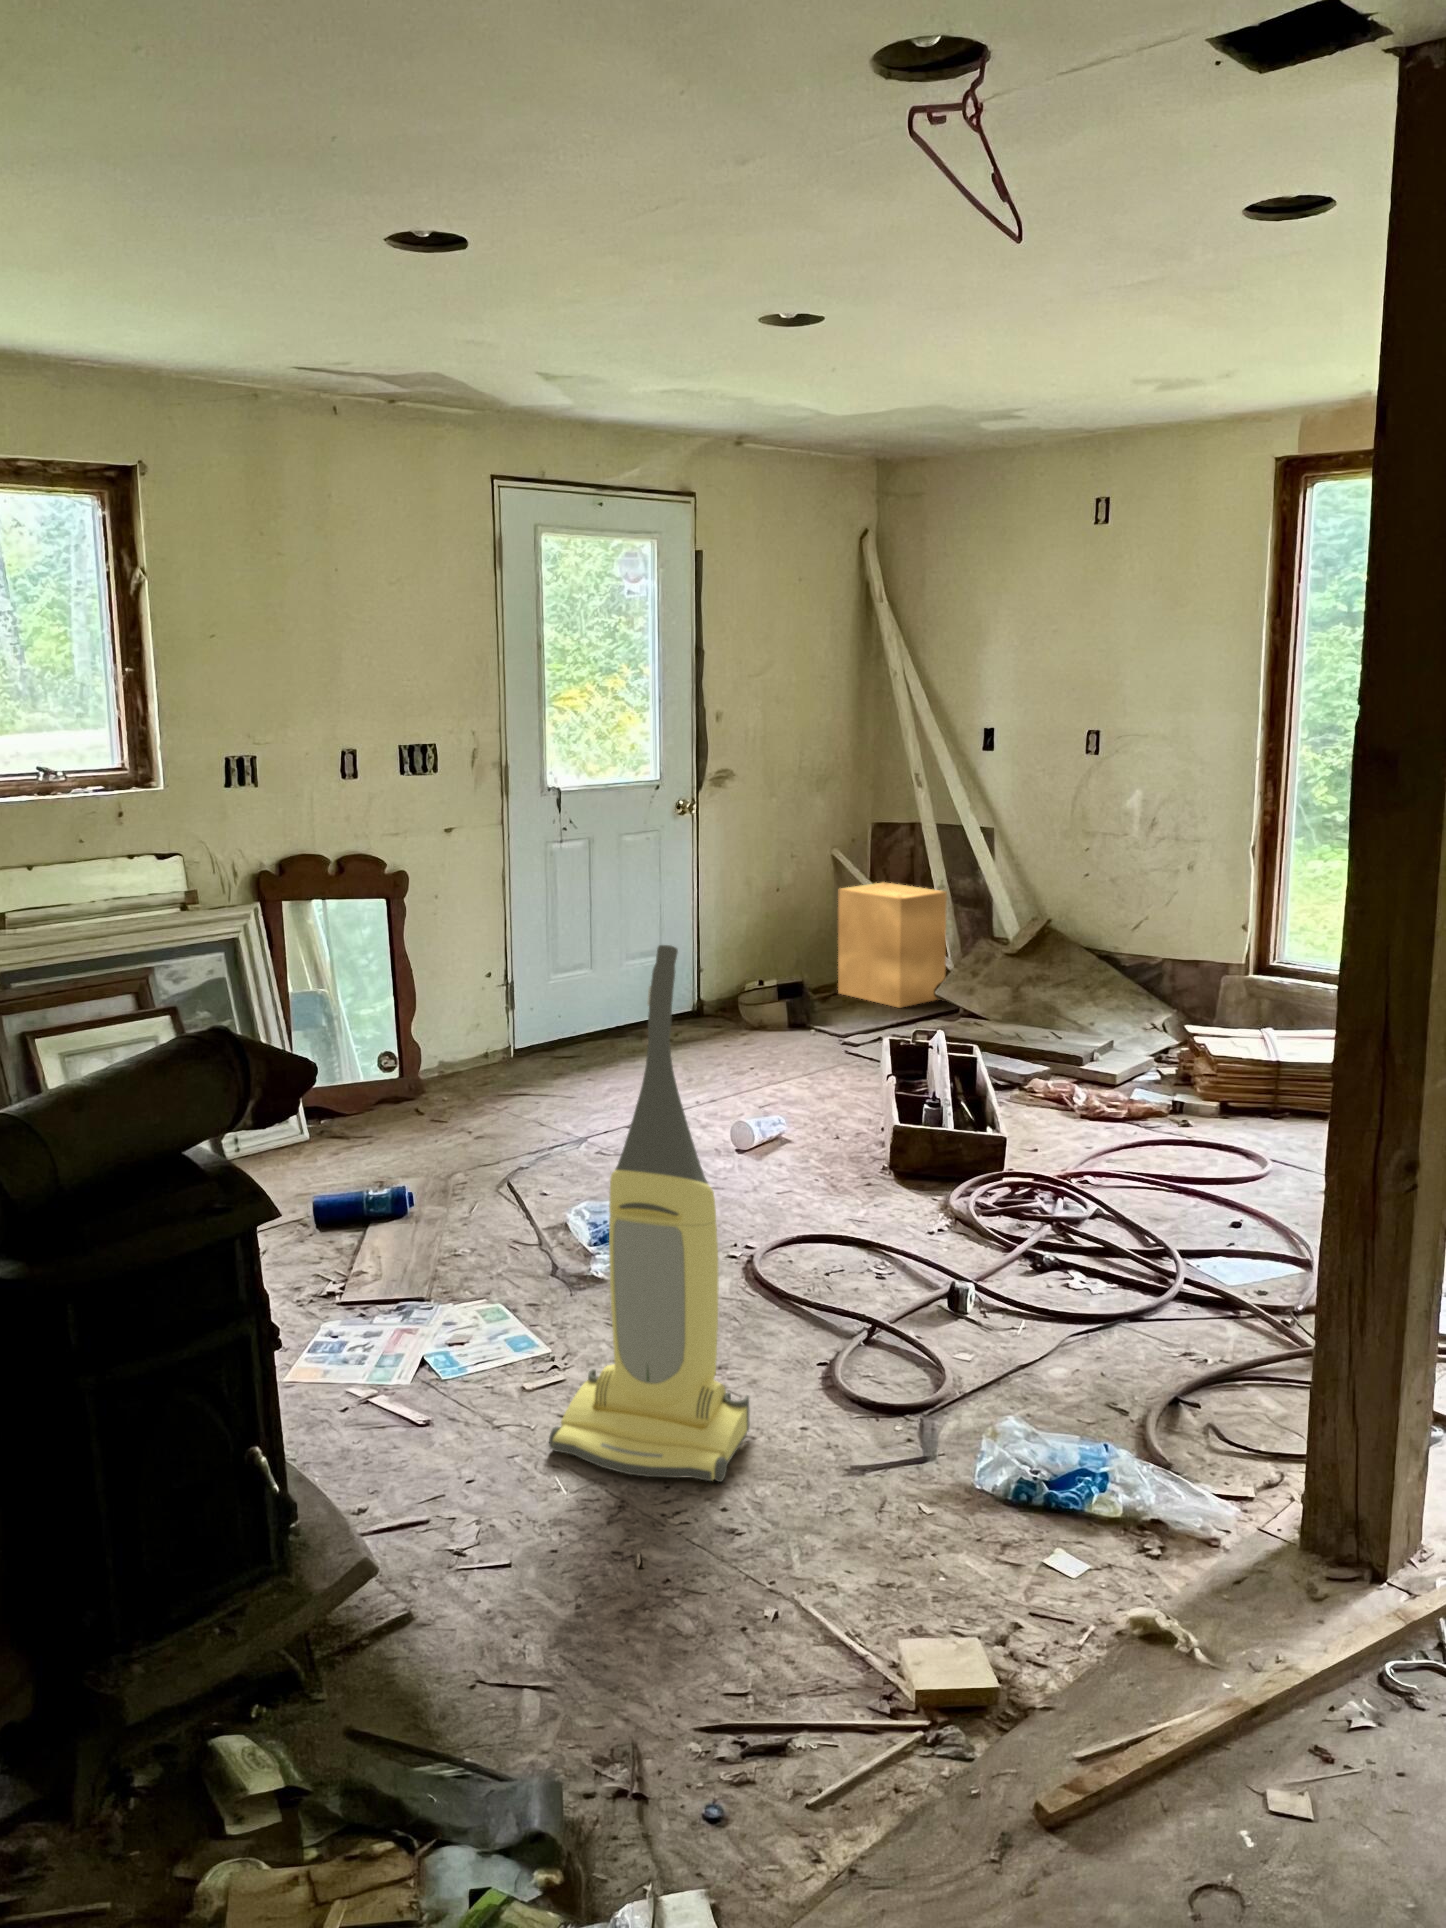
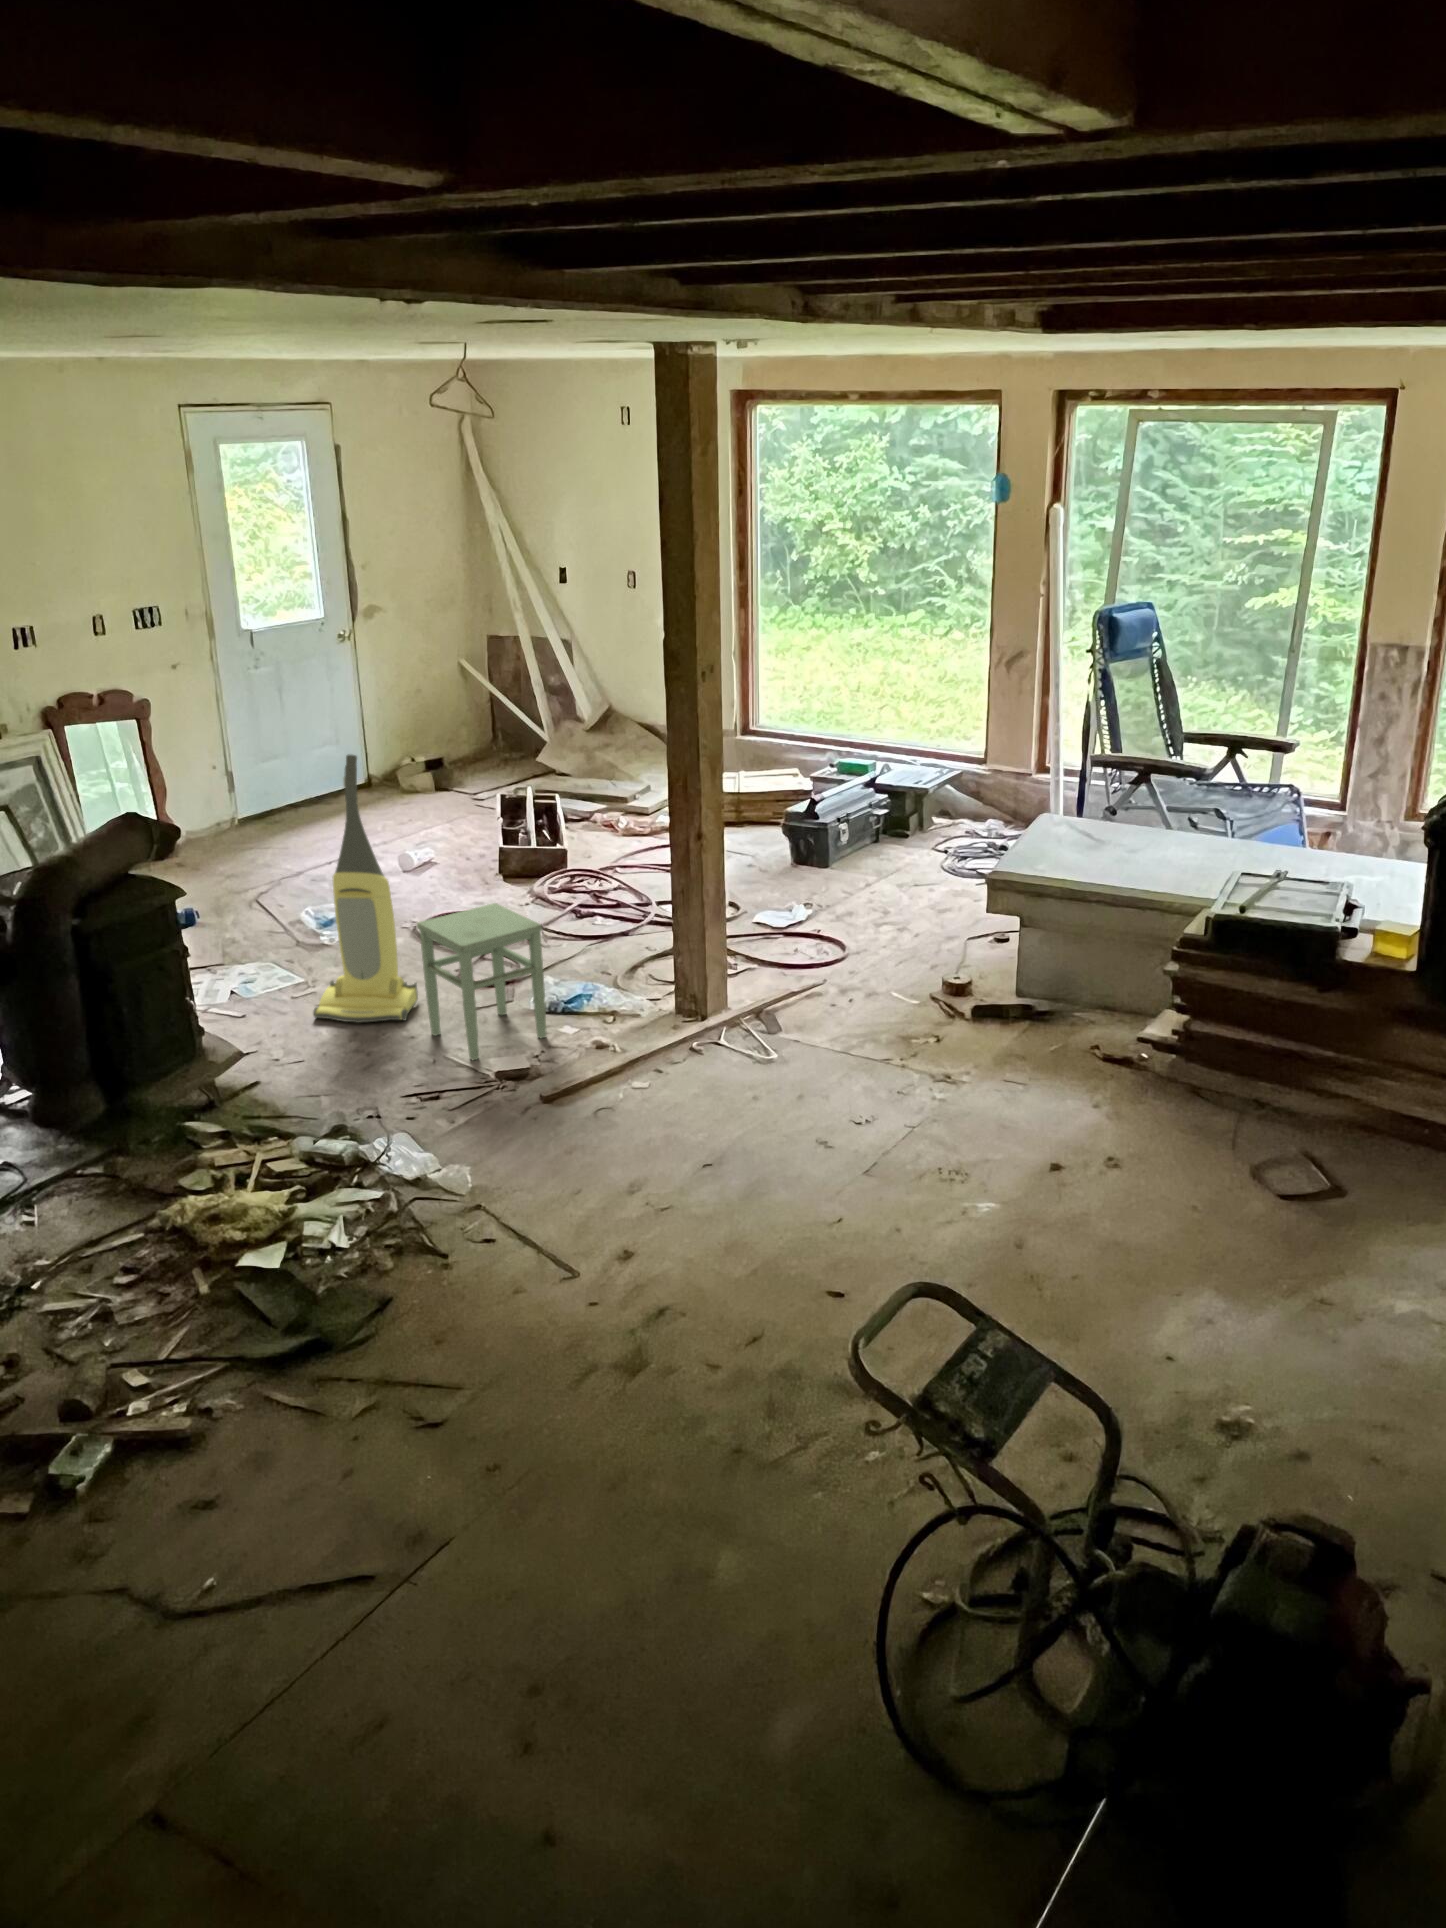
cardboard box: present [838,882,947,1008] -> none [463,680,546,771]
stool: none [763,1262,1035,1630] -> present [417,903,547,1060]

